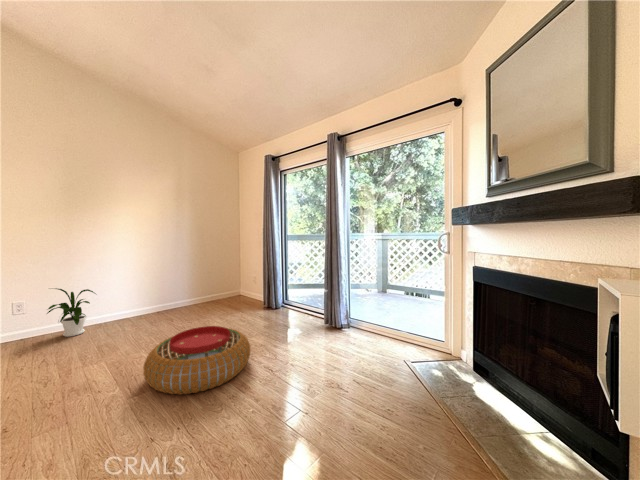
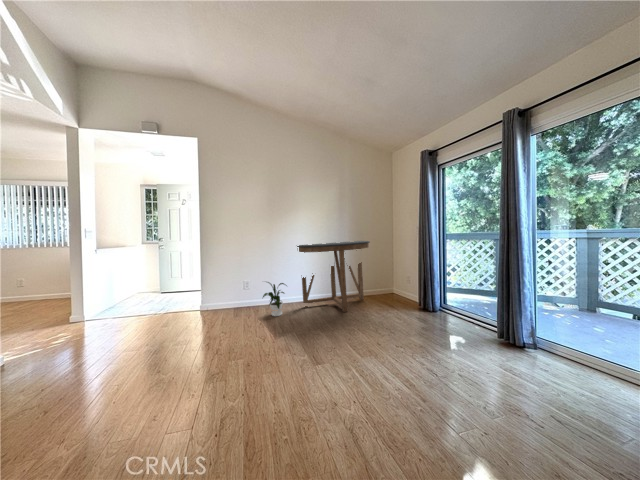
console table: none [115,239,217,320] -> present [297,241,370,312]
pouf: present [143,326,250,395] -> none [325,325,413,384]

